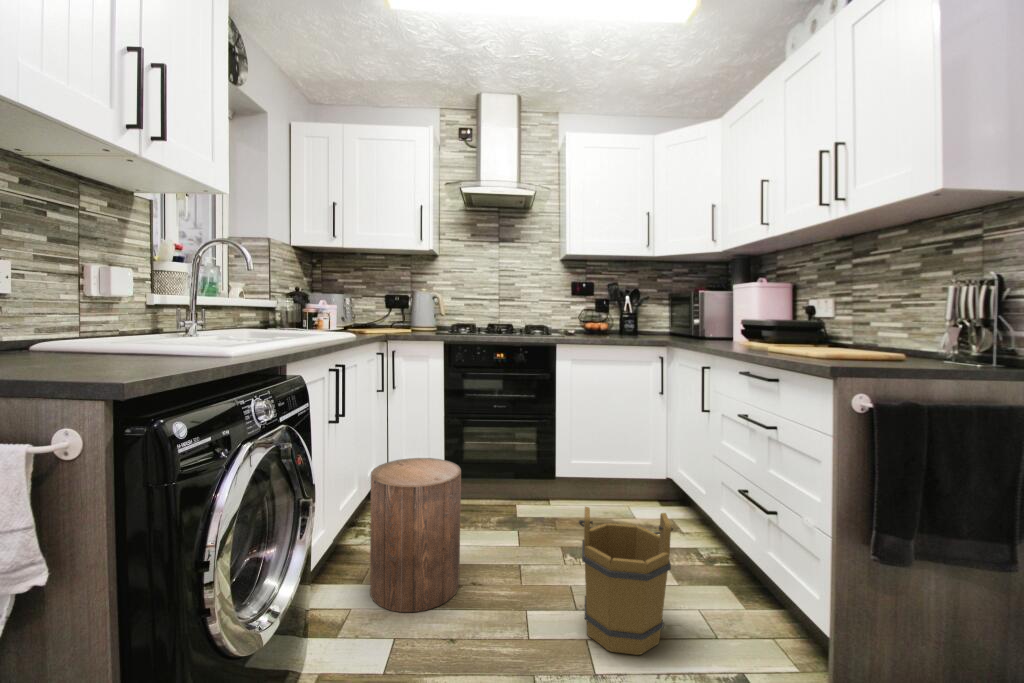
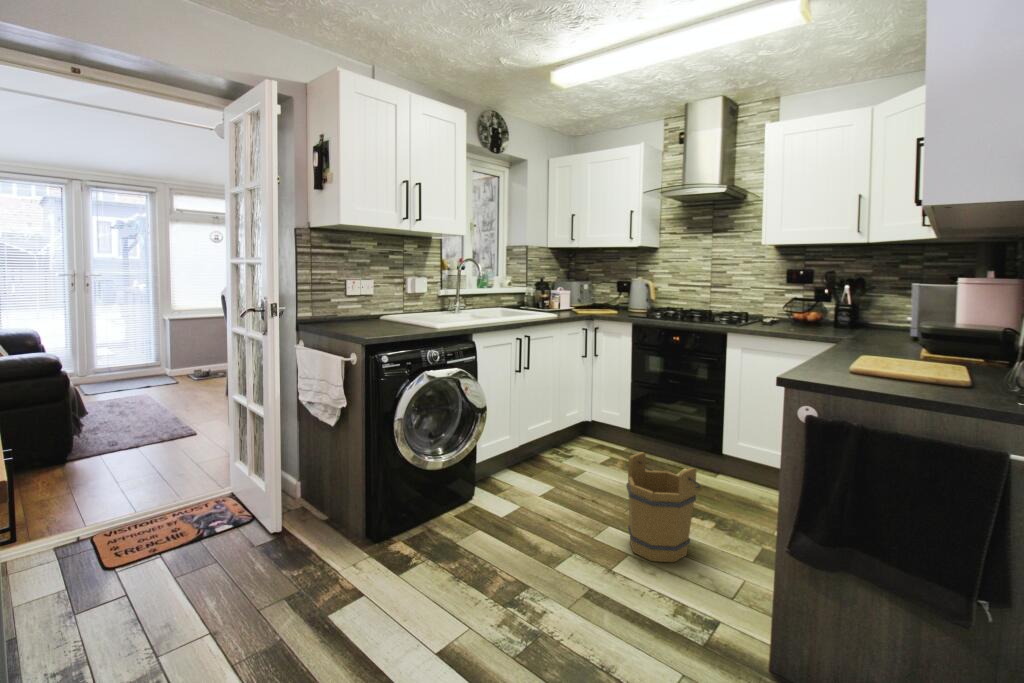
stool: present [370,458,461,612] -> none [527,403,588,500]

